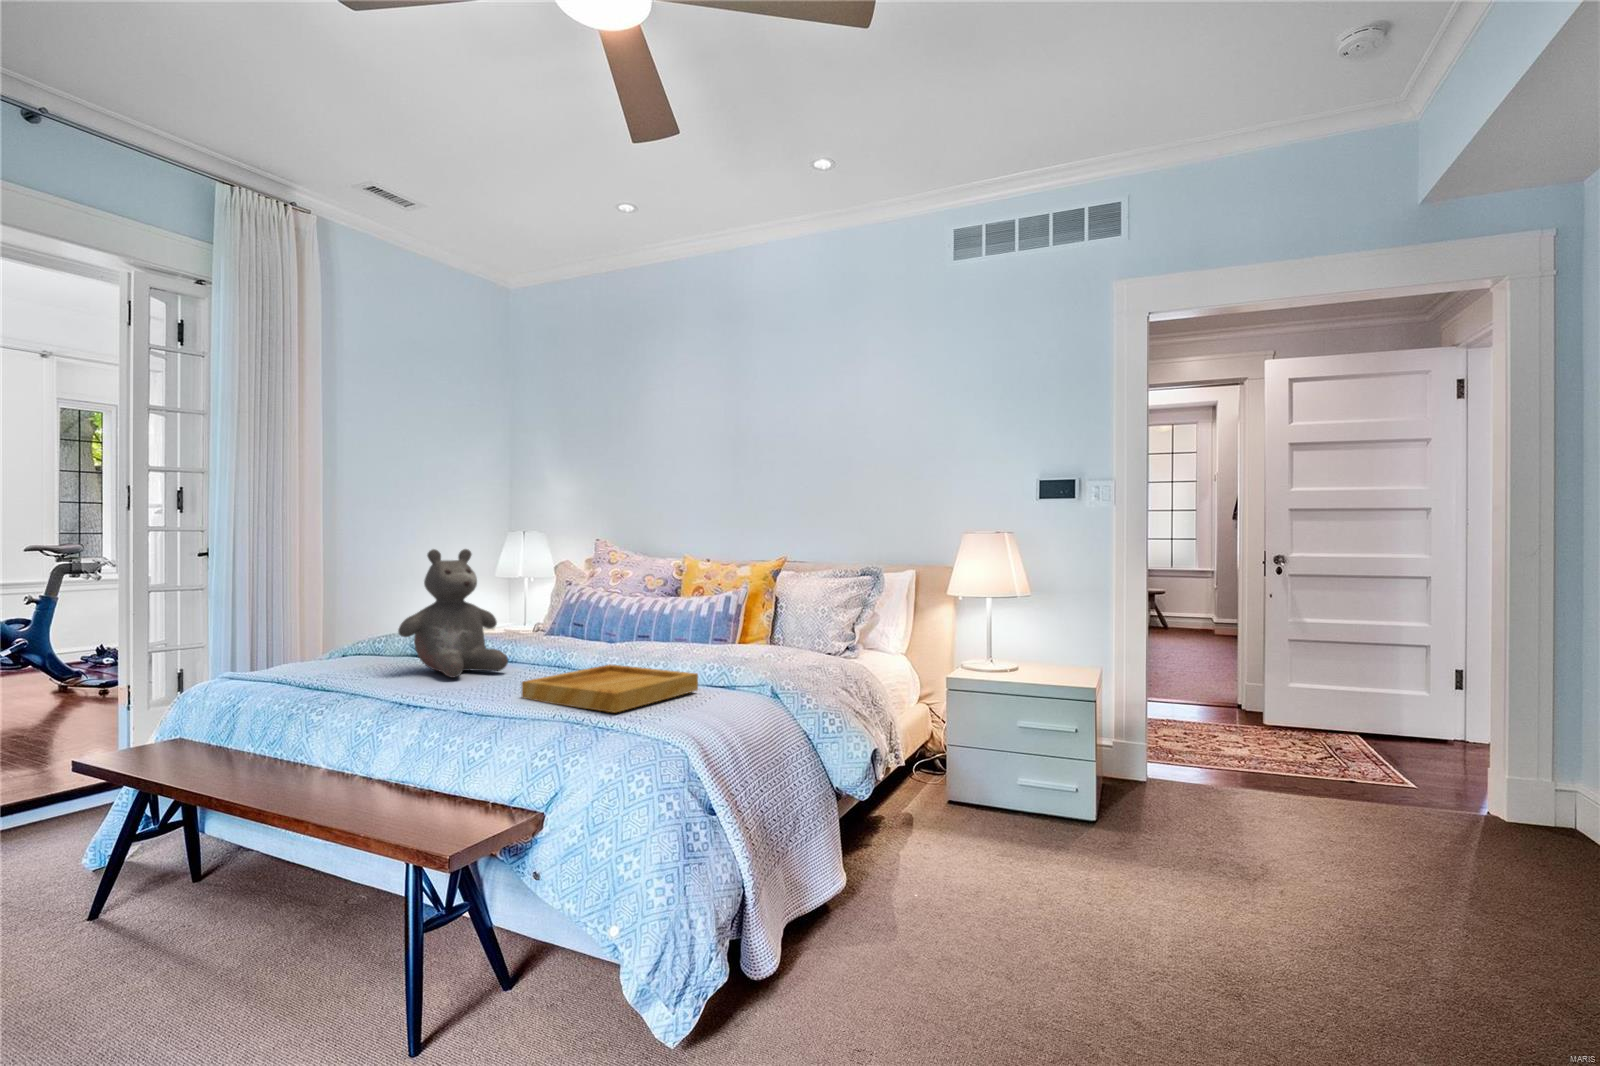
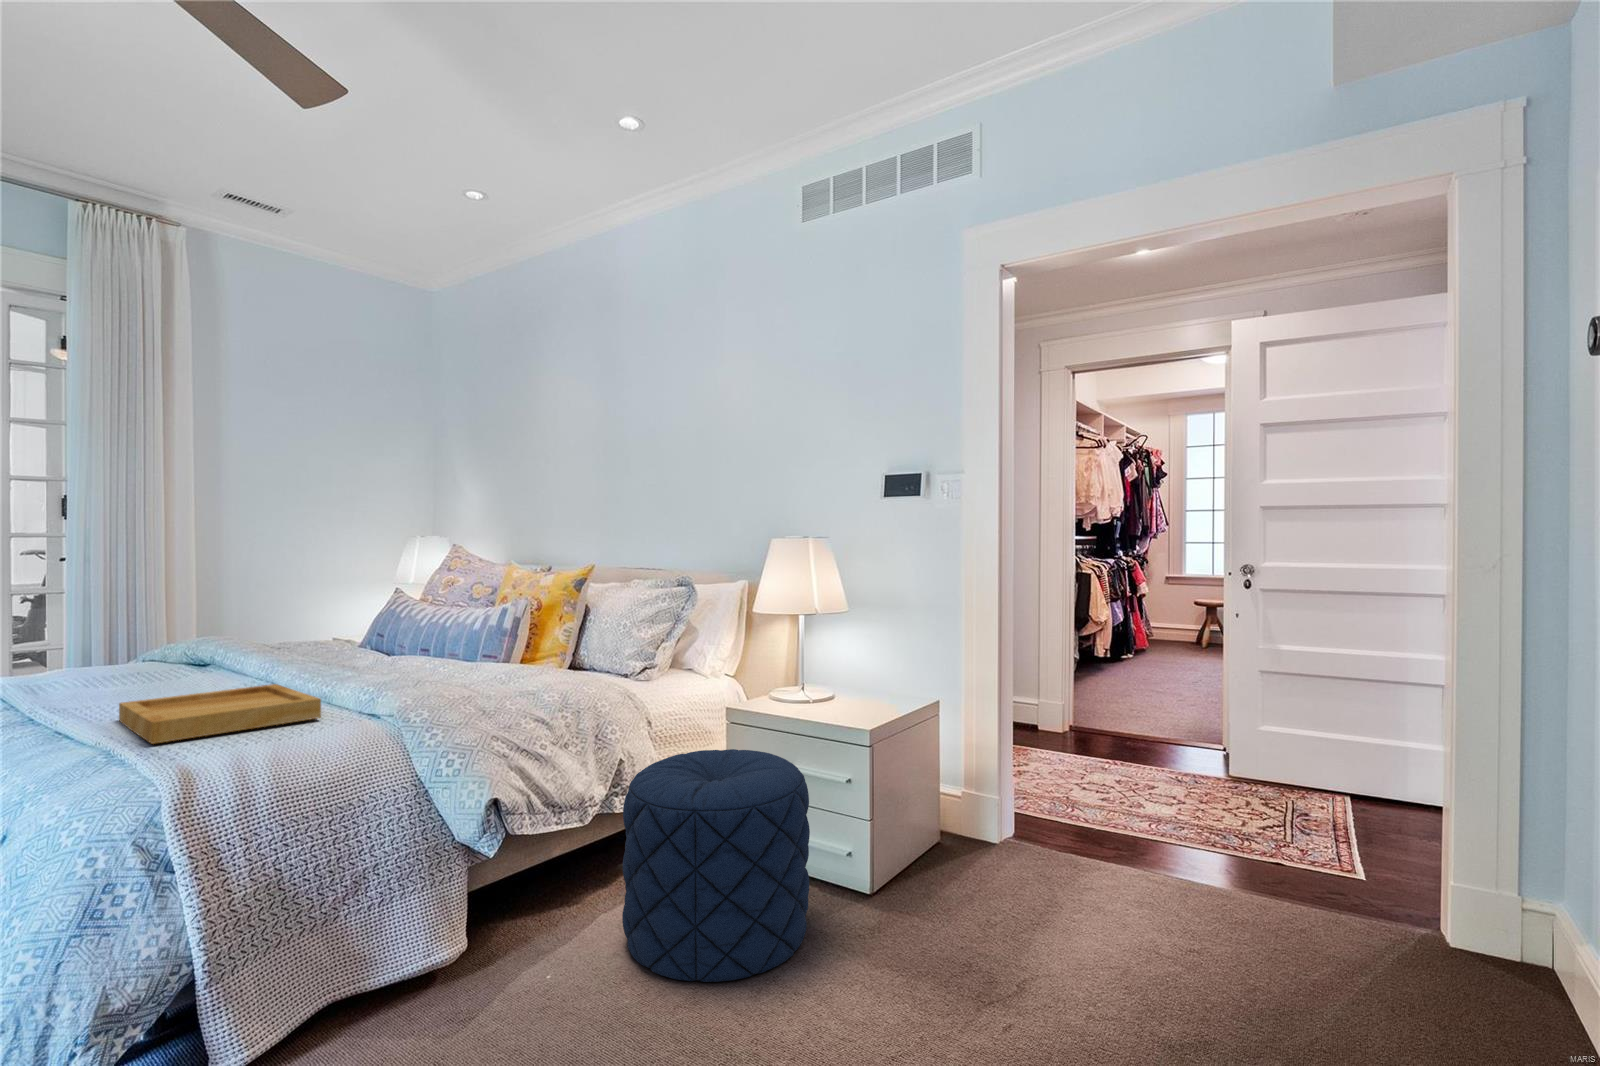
teddy bear: present [398,549,508,677] -> none [71,557,209,694]
pouf: none [938,710,1096,891] -> present [622,749,810,982]

